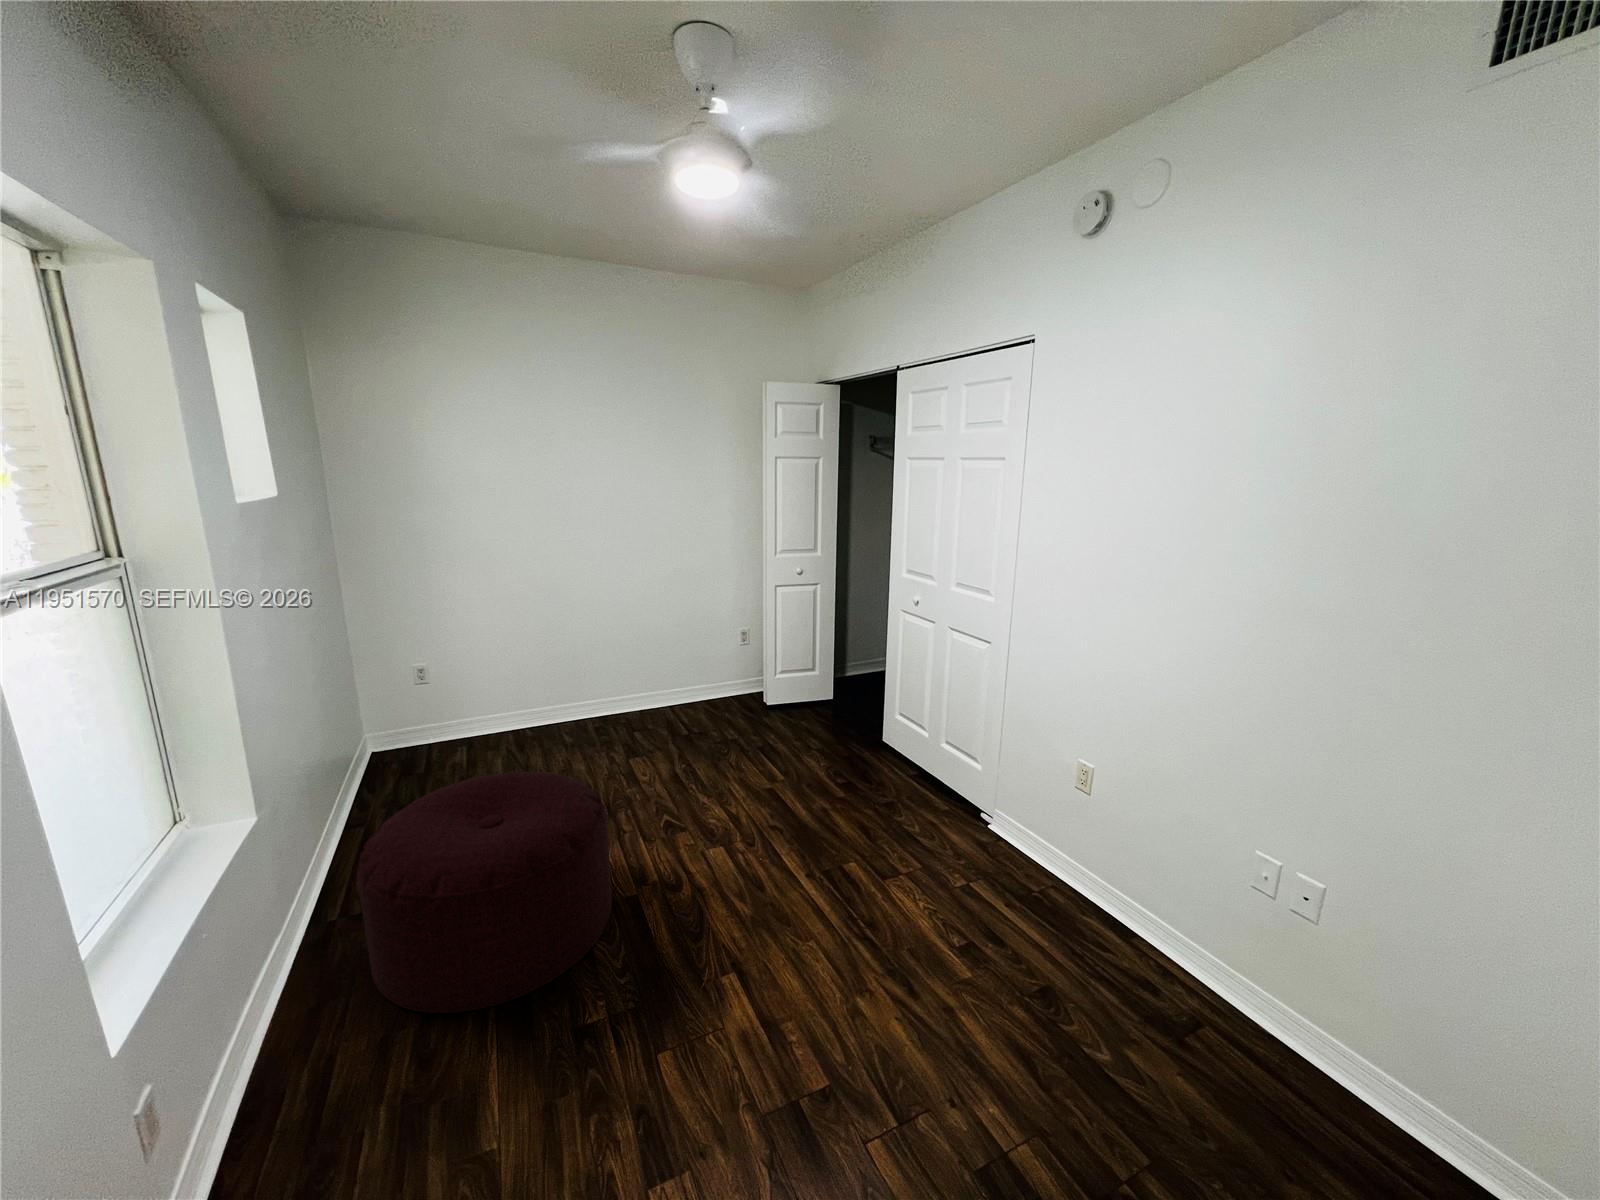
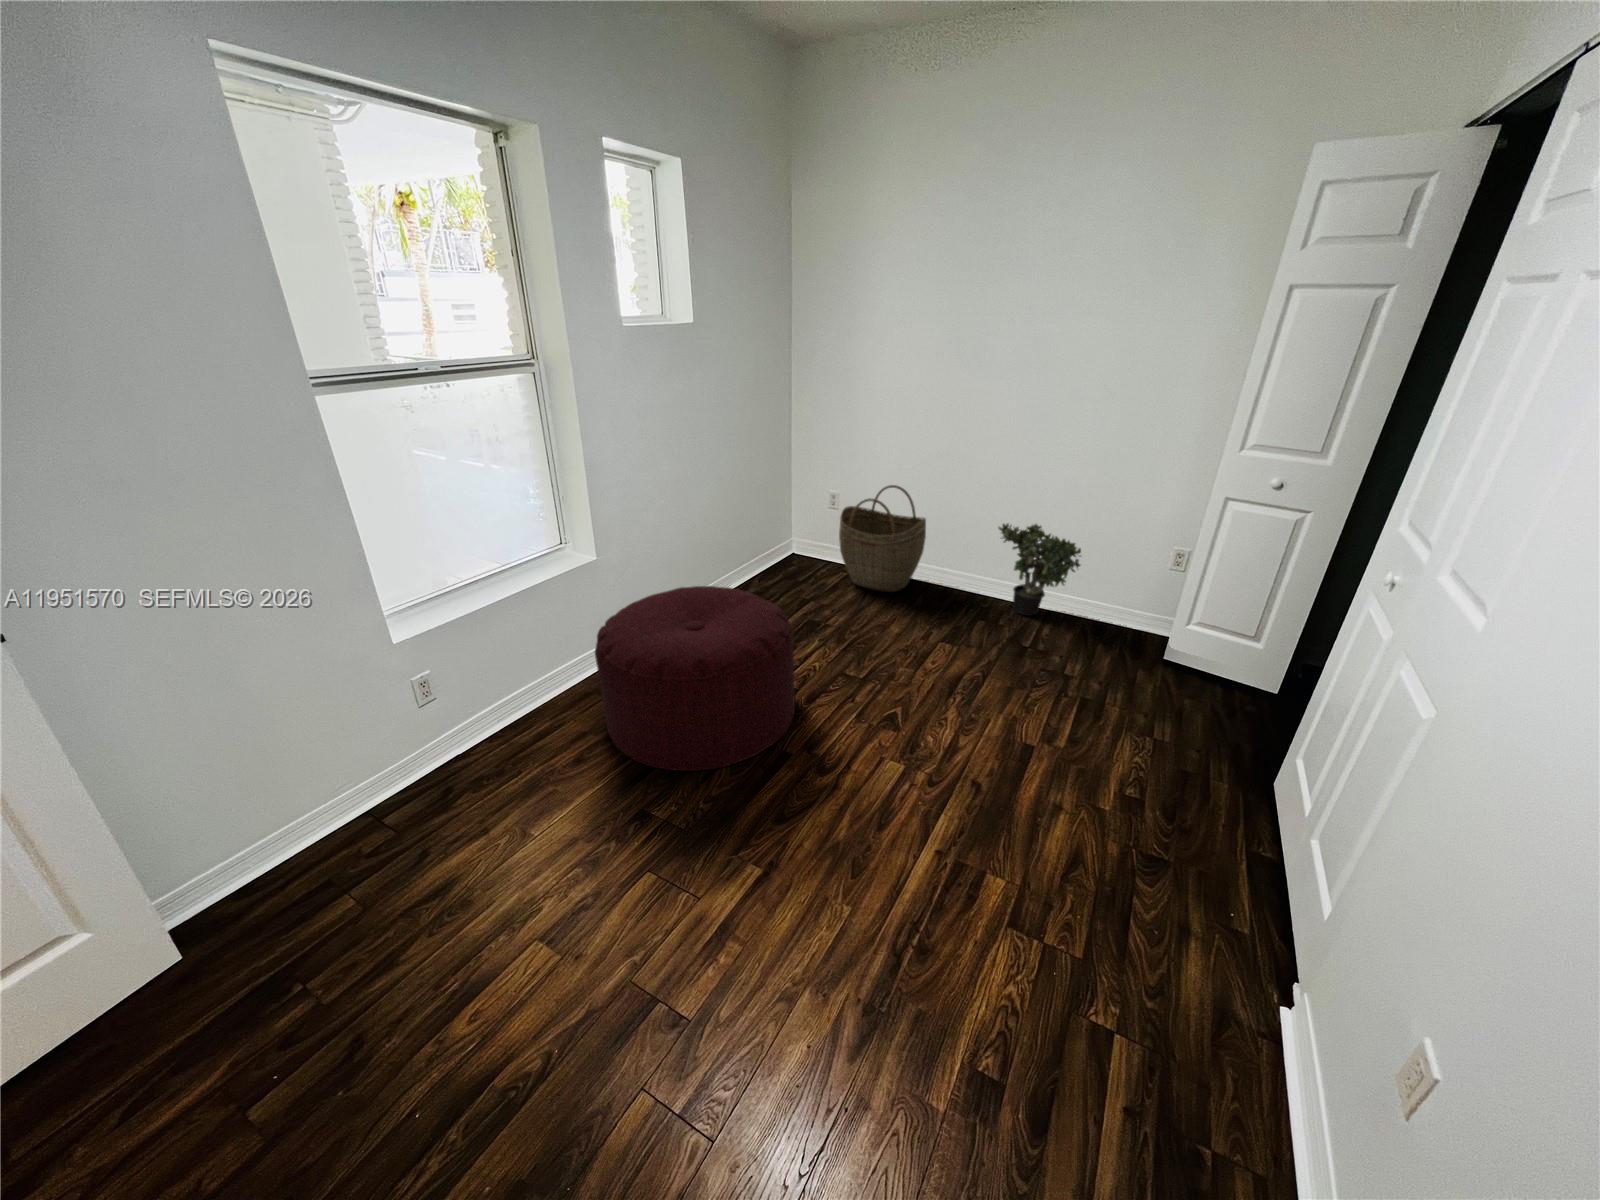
potted plant: none [620,646,687,722] -> present [998,524,1081,616]
woven basket: none [459,647,554,755] -> present [839,485,926,592]

